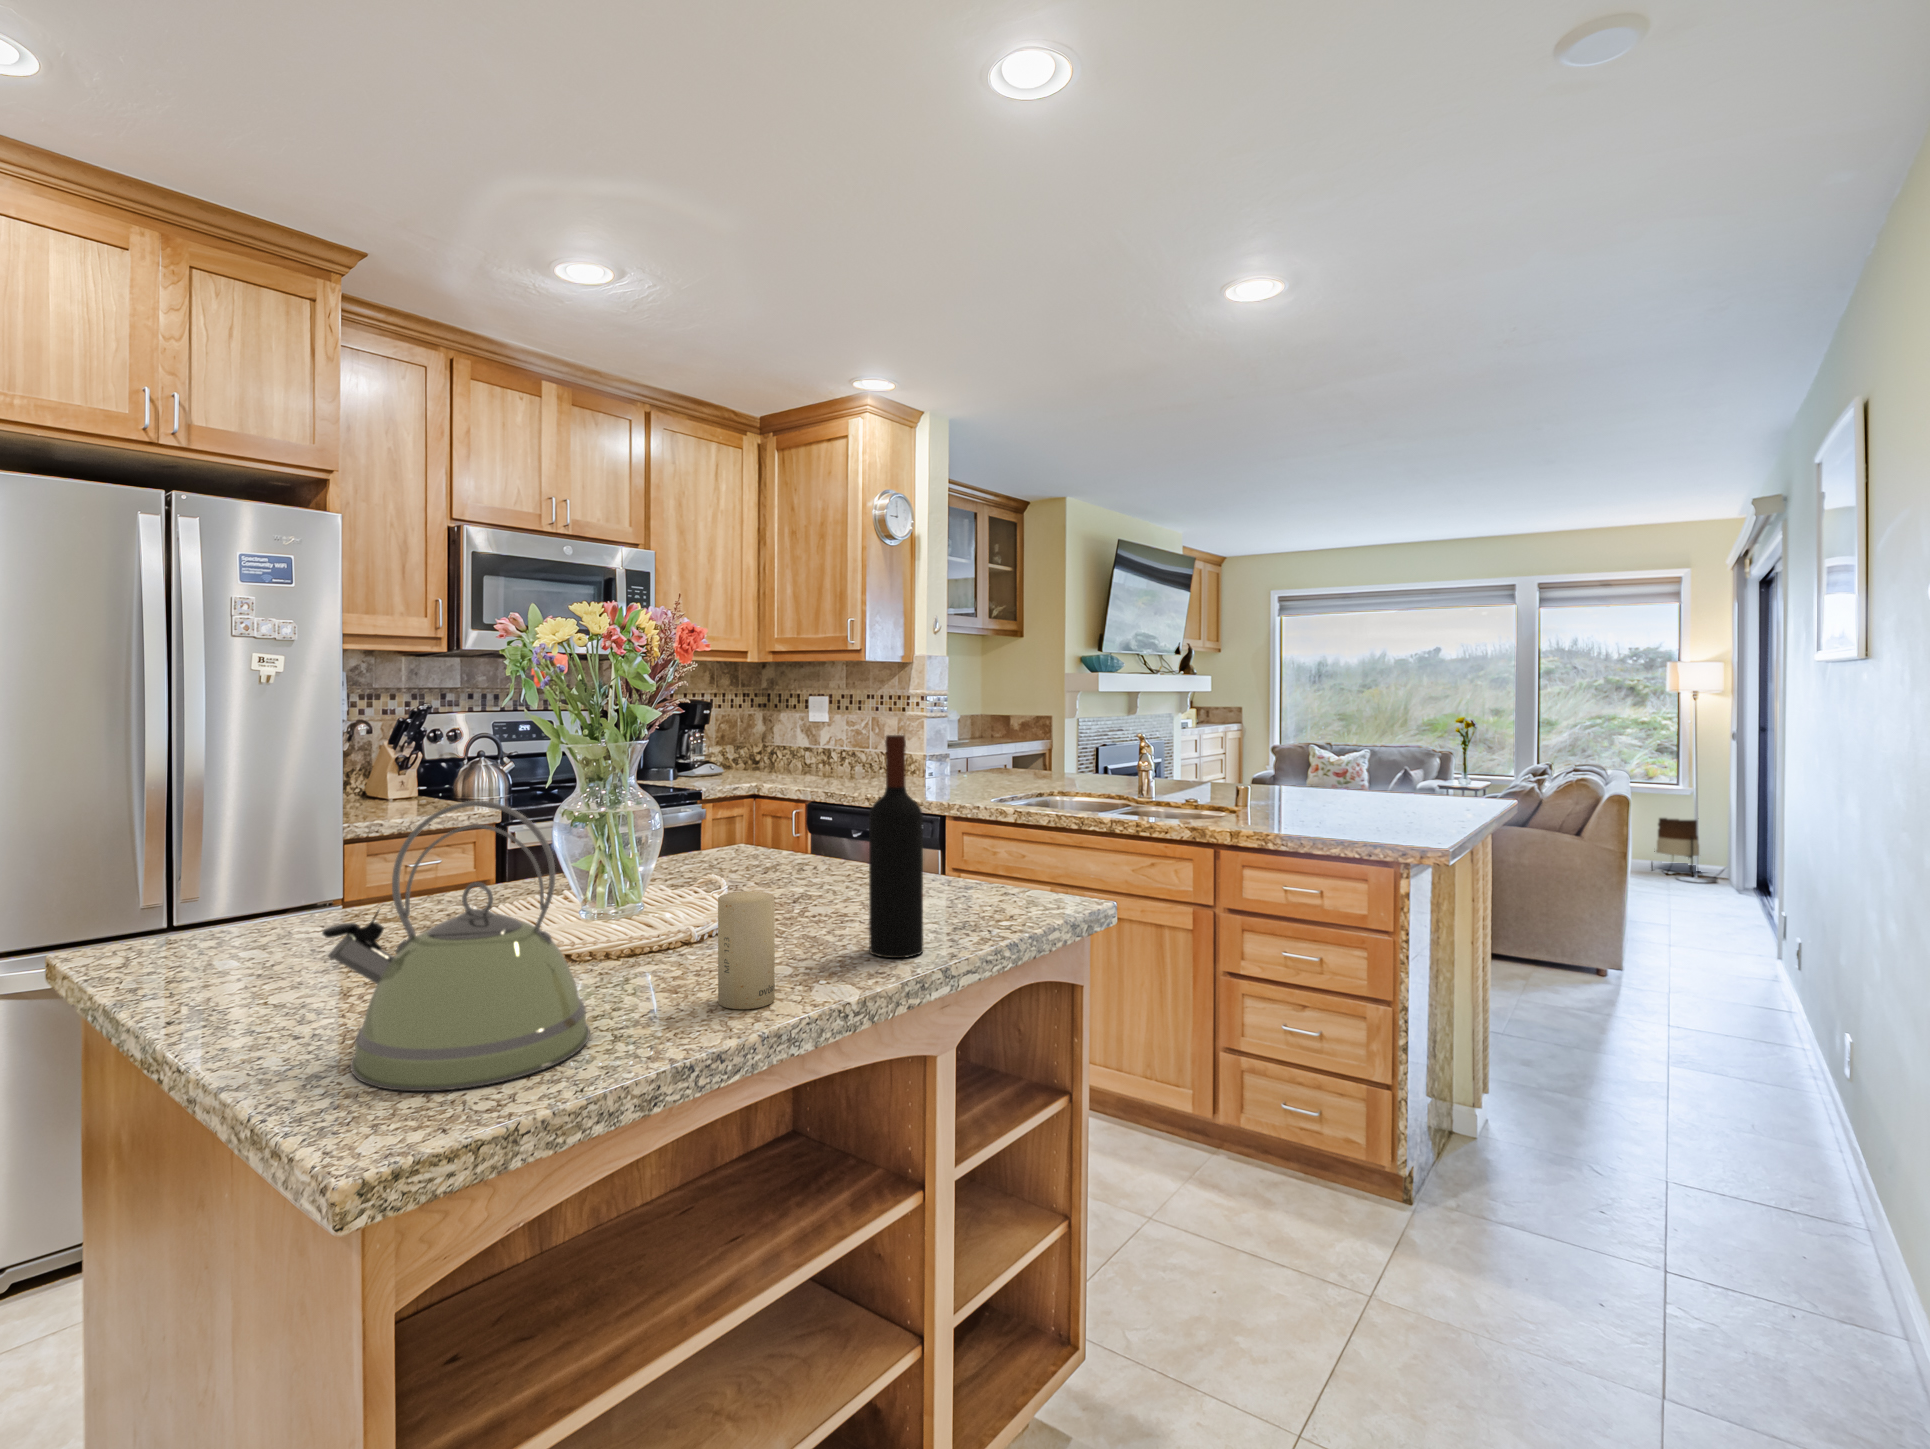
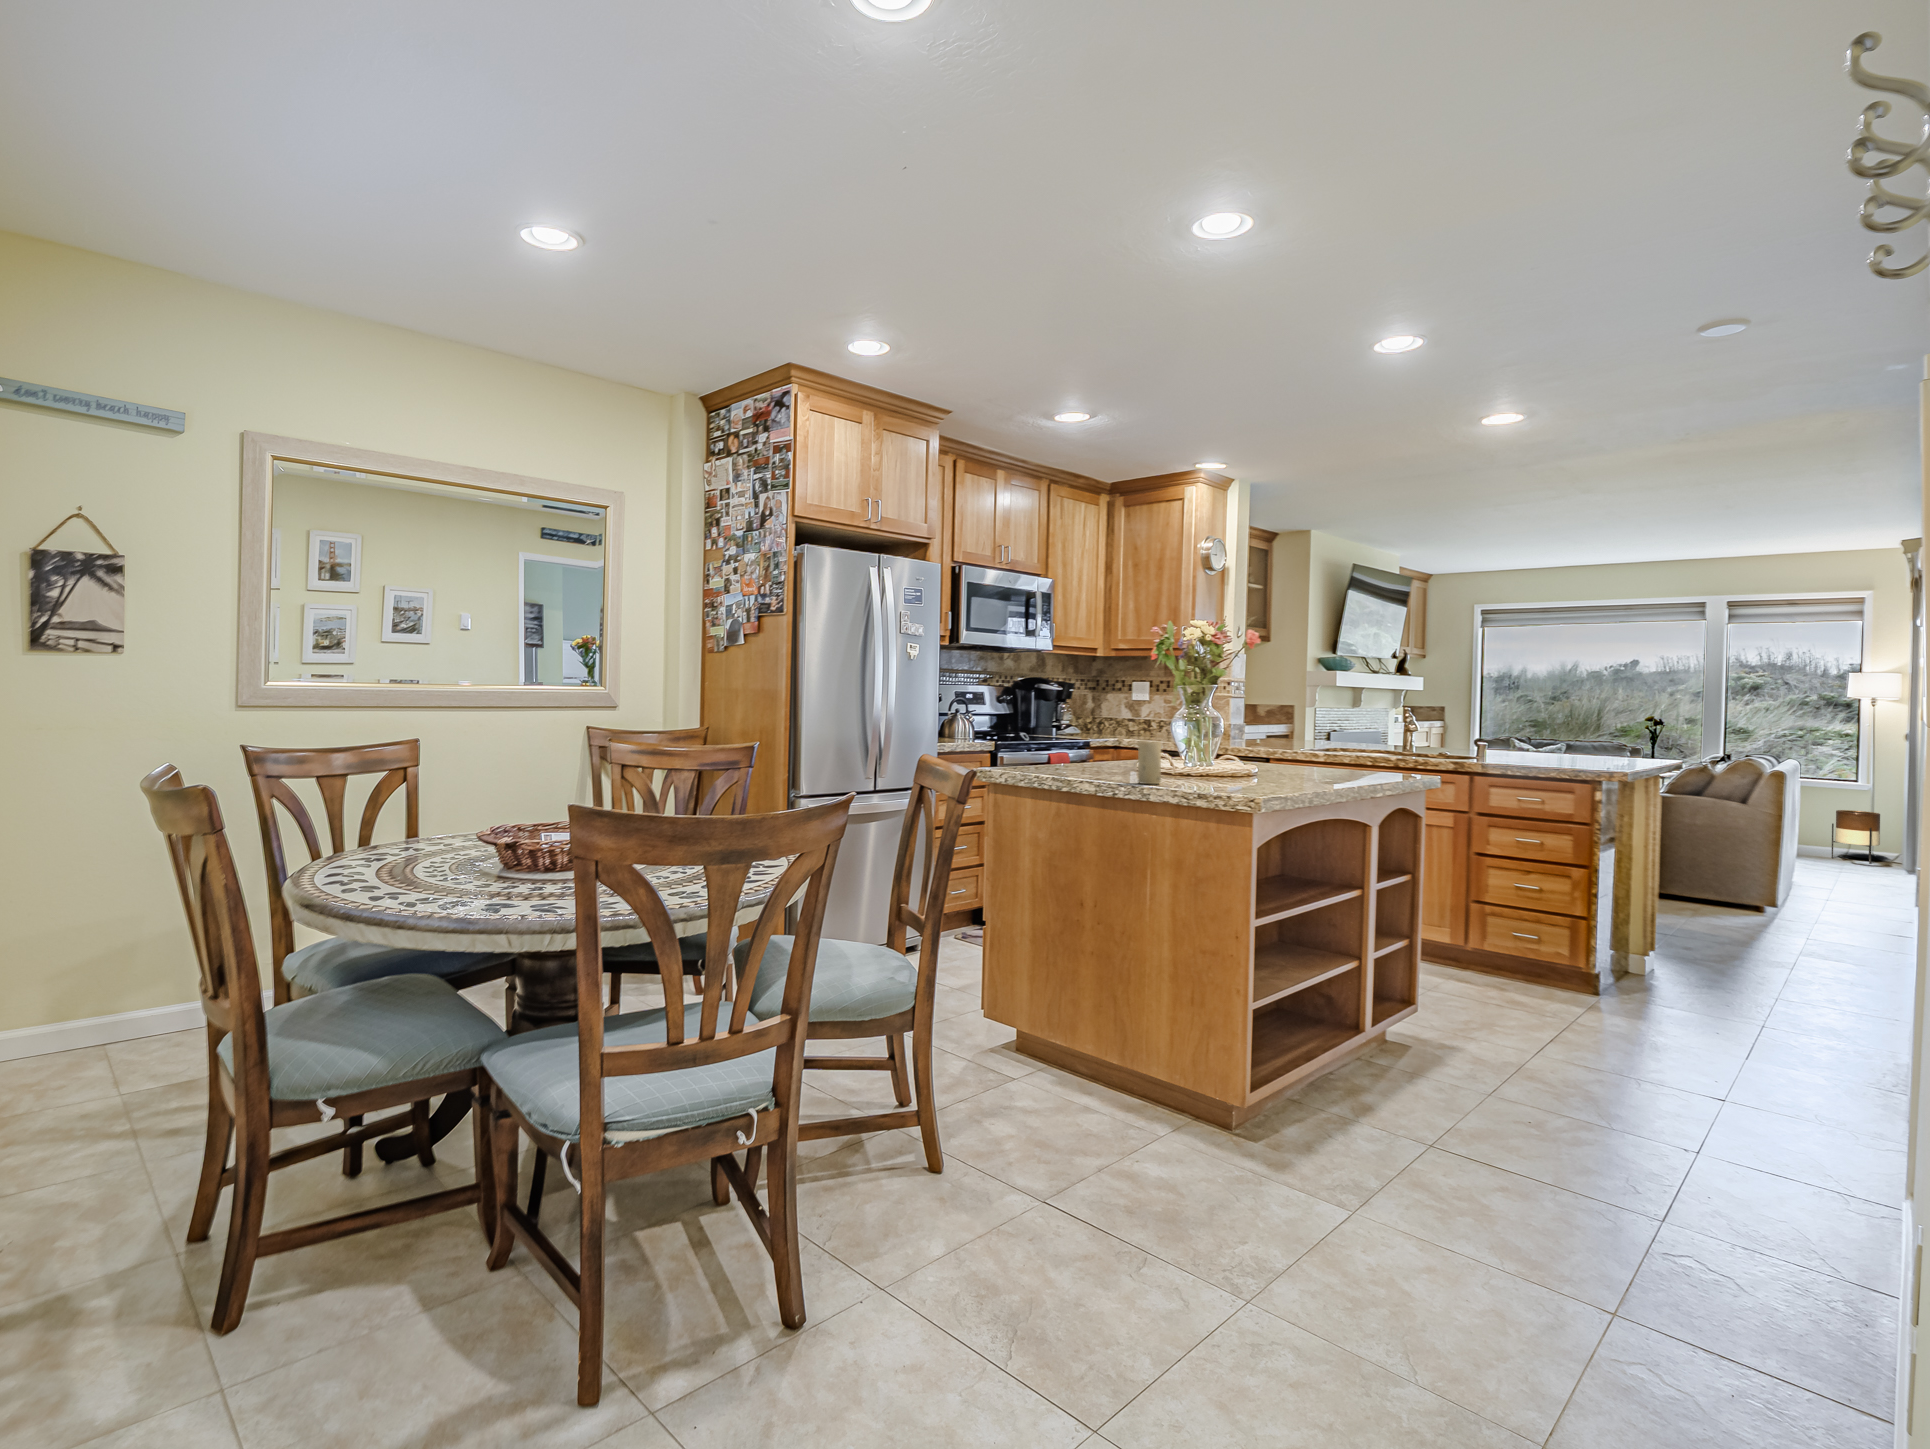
wine bottle: present [869,735,923,958] -> none [1344,688,1371,783]
kettle: present [322,800,590,1091] -> none [1195,700,1283,791]
candle: present [718,891,775,1009] -> present [1138,741,1161,784]

